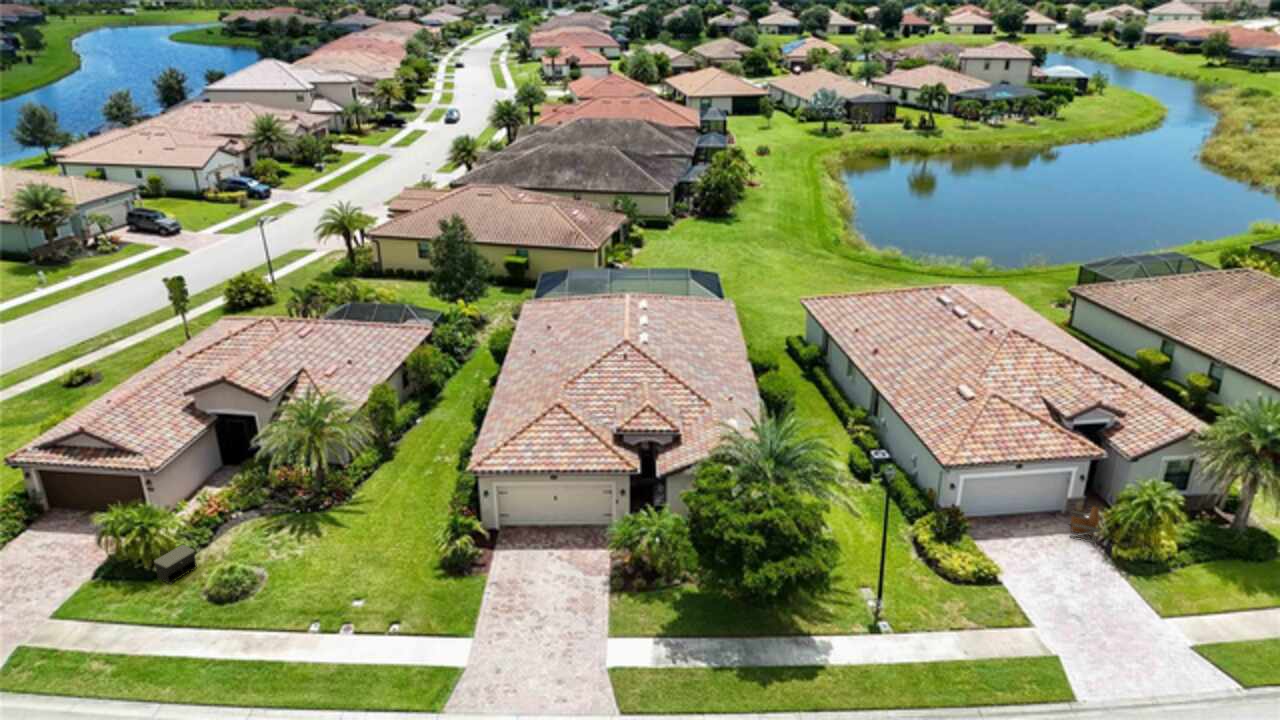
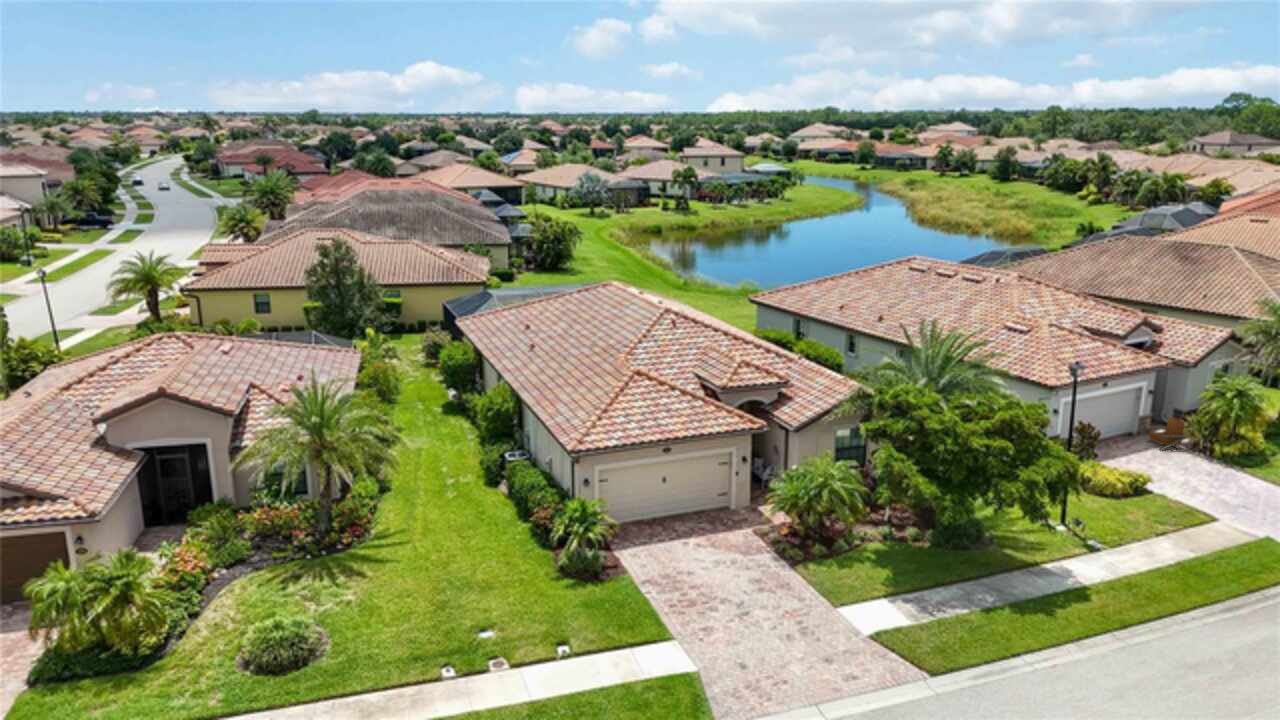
storage bench: present [154,545,197,584] -> none [142,608,205,669]

